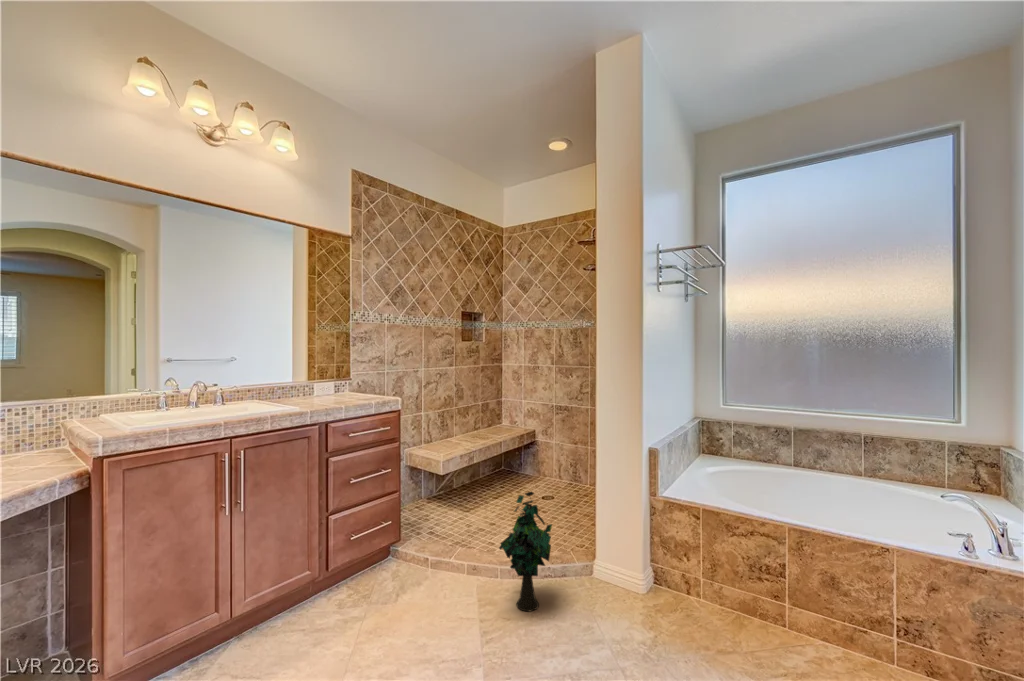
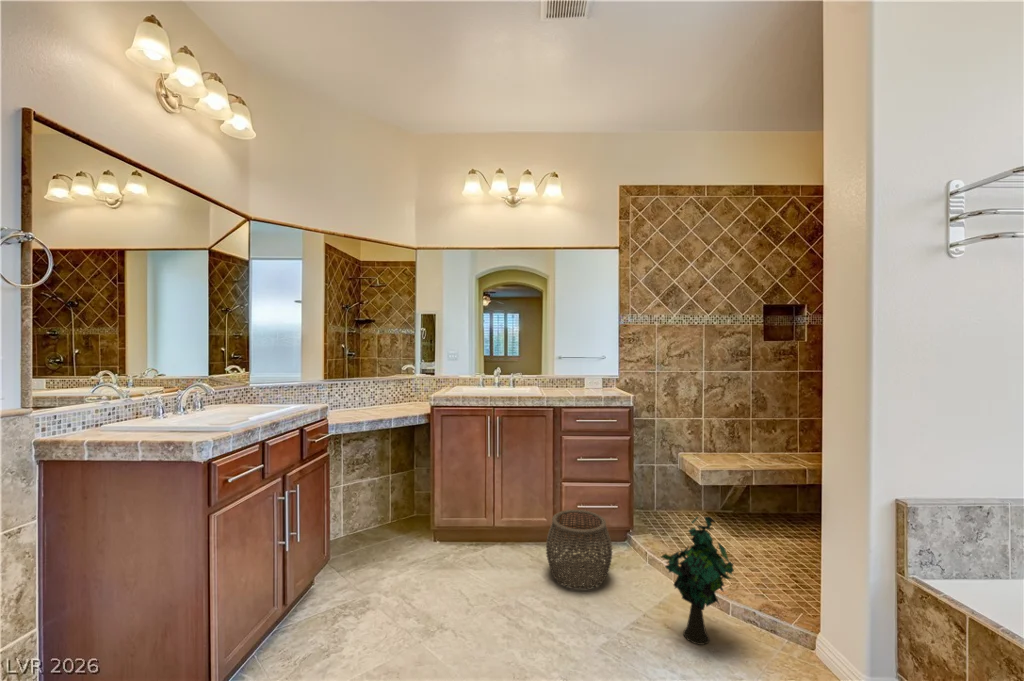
woven basket: none [341,537,425,639] -> present [546,510,612,589]

